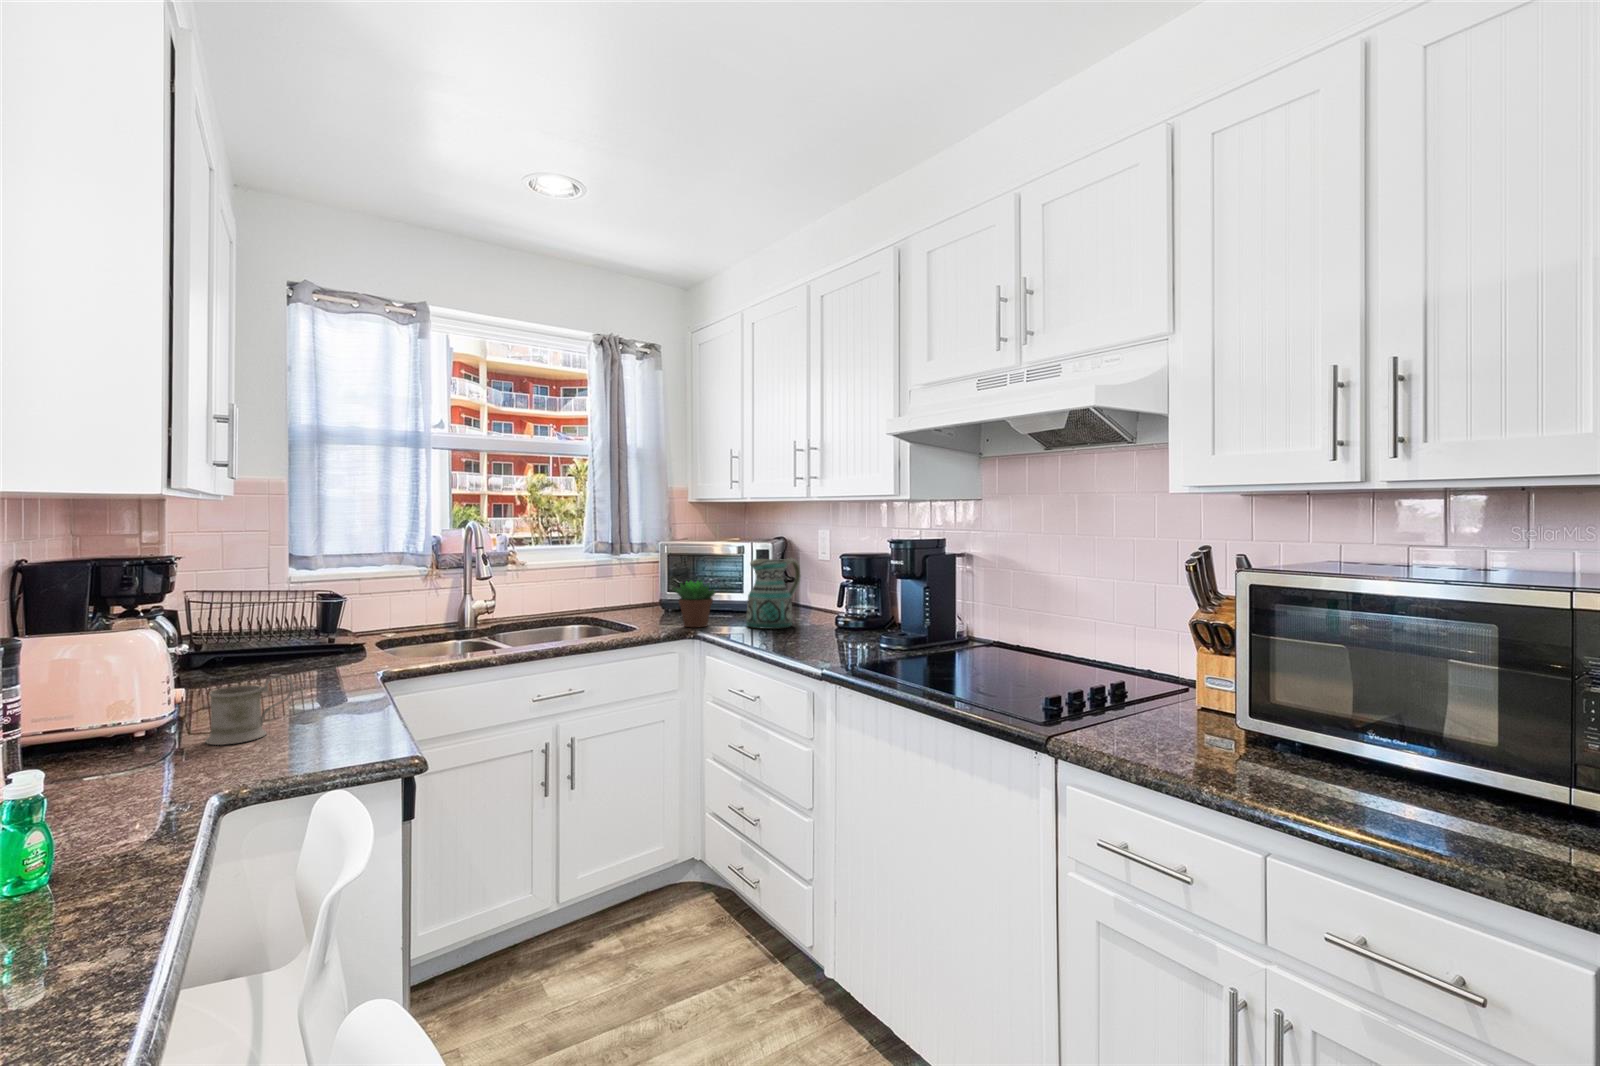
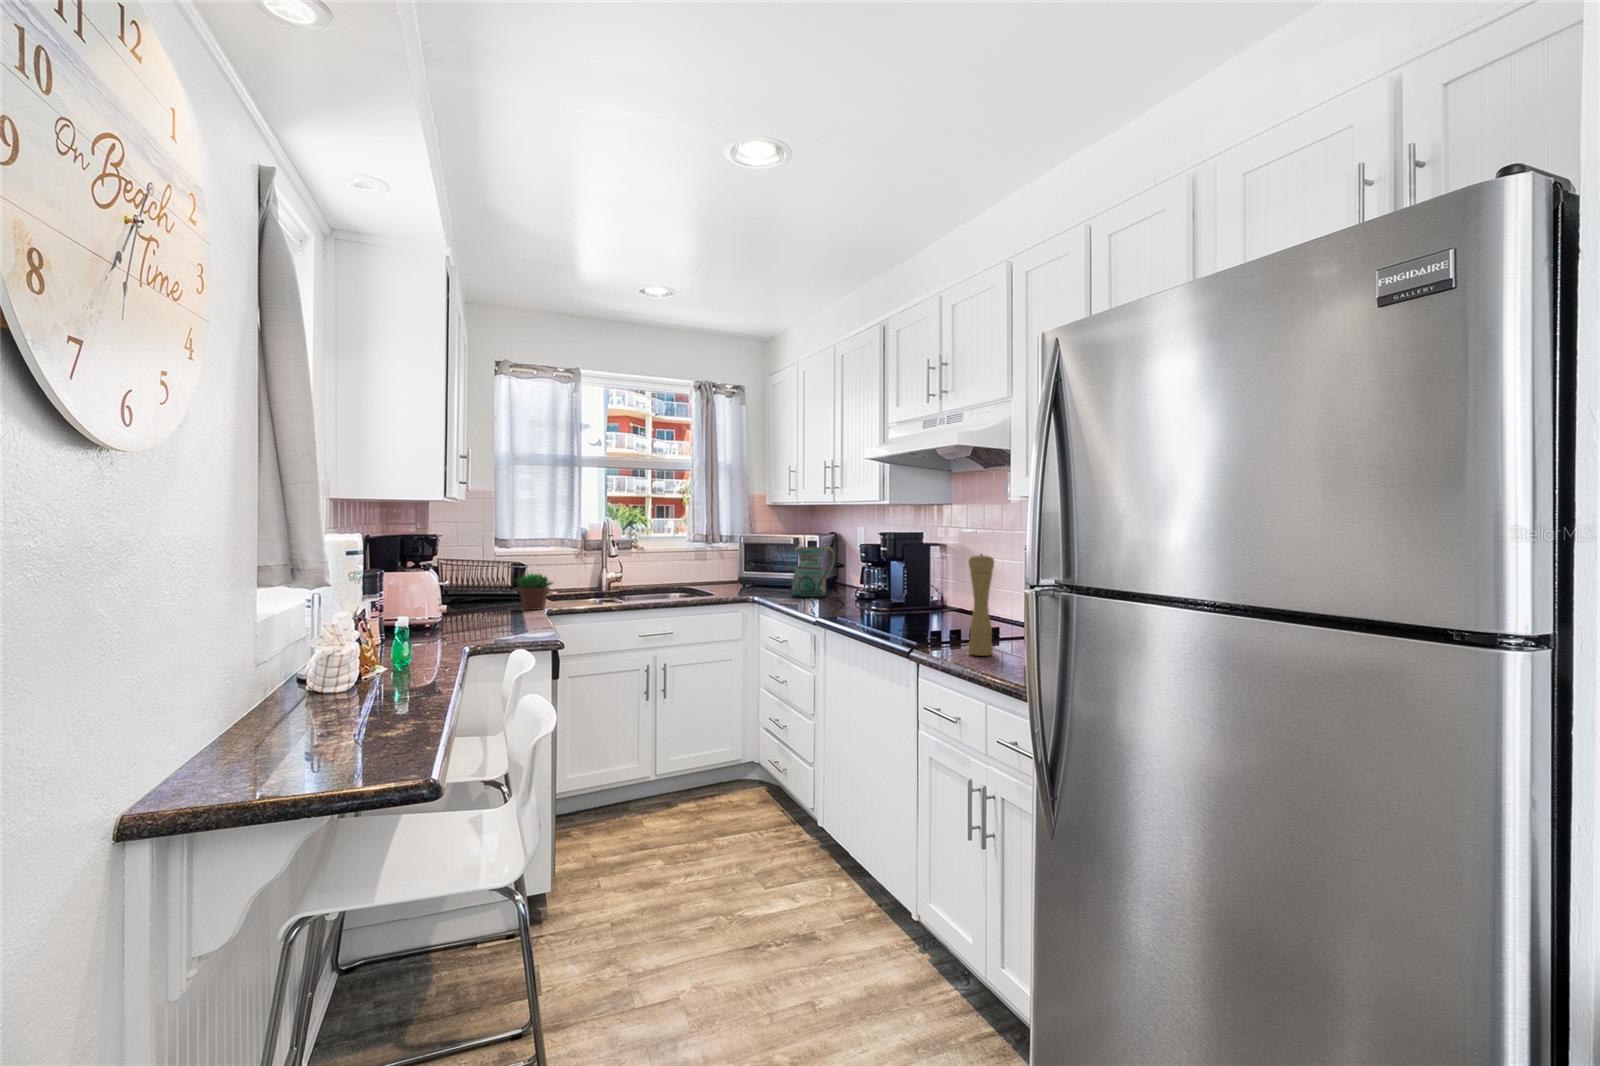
succulent plant: present [673,581,715,627] -> present [516,574,553,610]
pepper mill: none [1148,587,1195,757] -> present [969,554,994,656]
mug: present [205,674,293,745] -> none [457,599,500,634]

